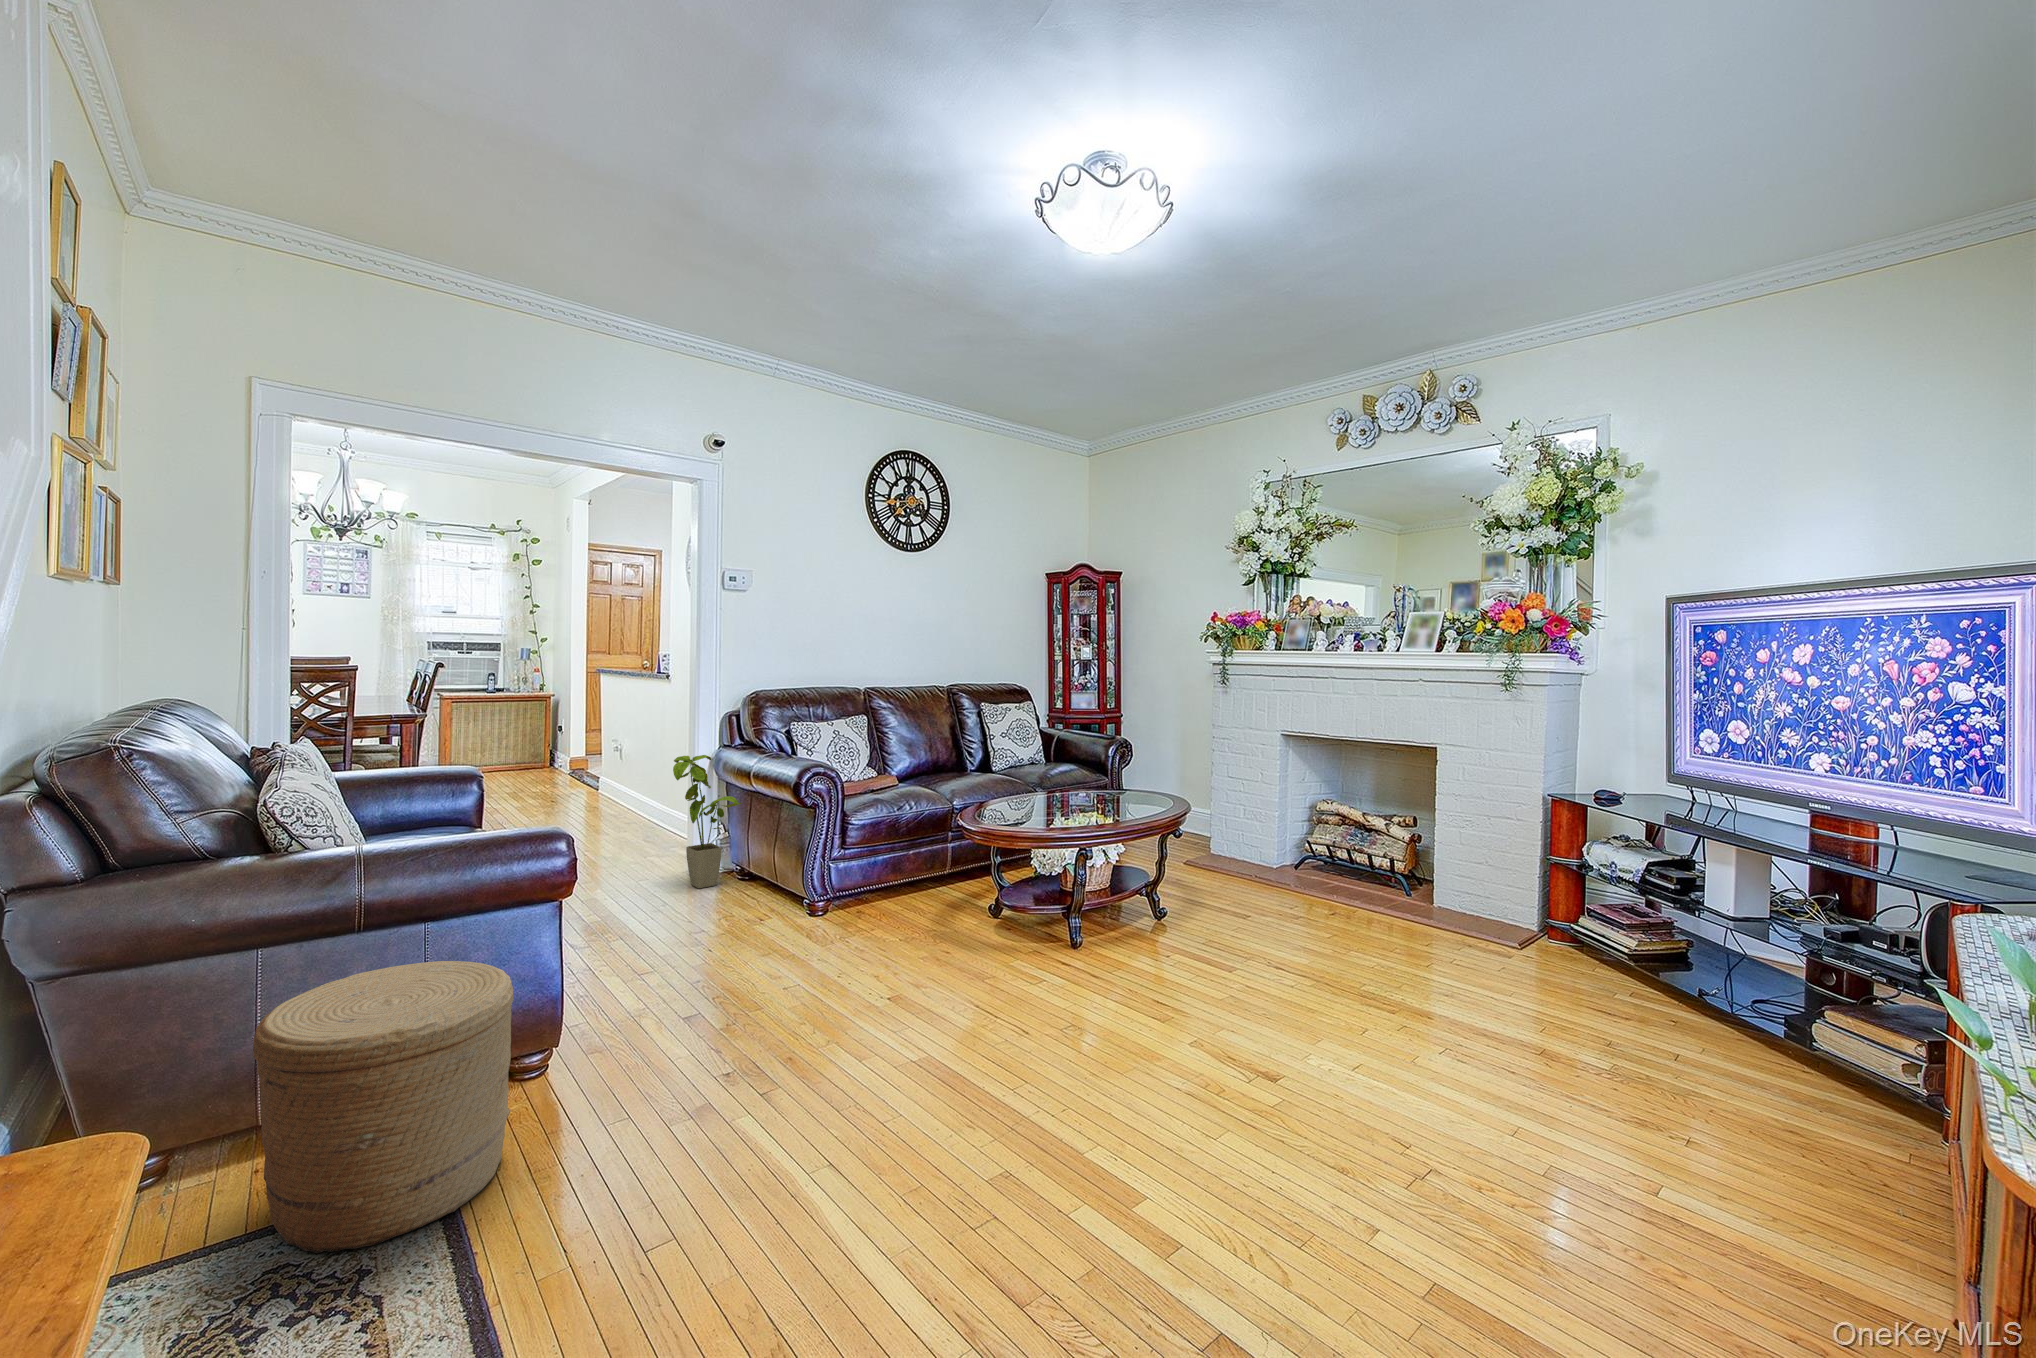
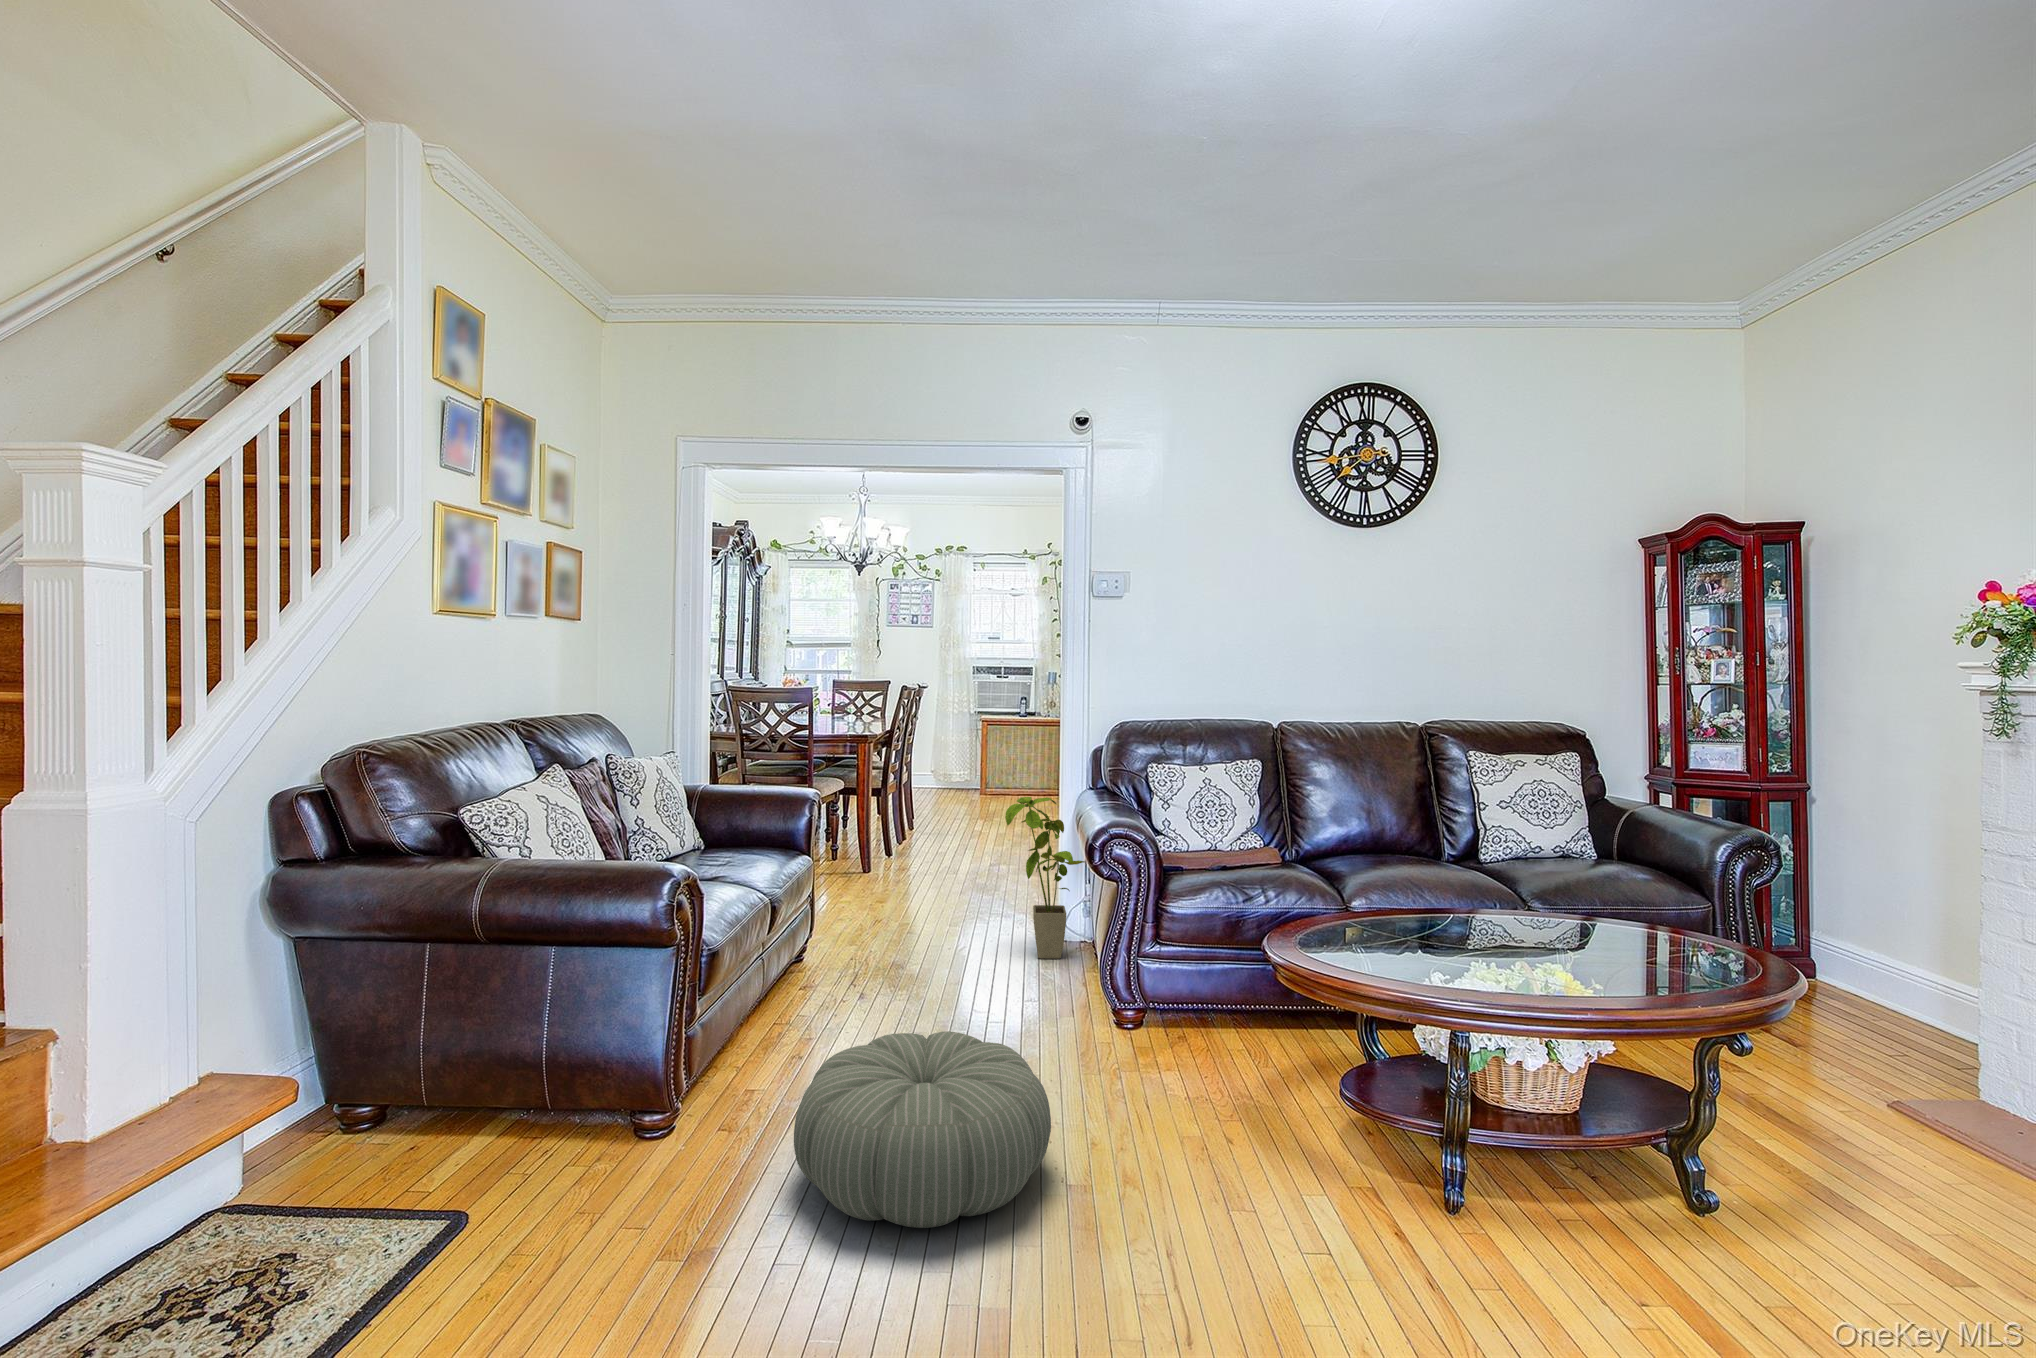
pouf: none [694,923,890,1054] -> present [794,1031,1051,1228]
woven basket: present [253,961,514,1254] -> none [315,984,560,1264]

